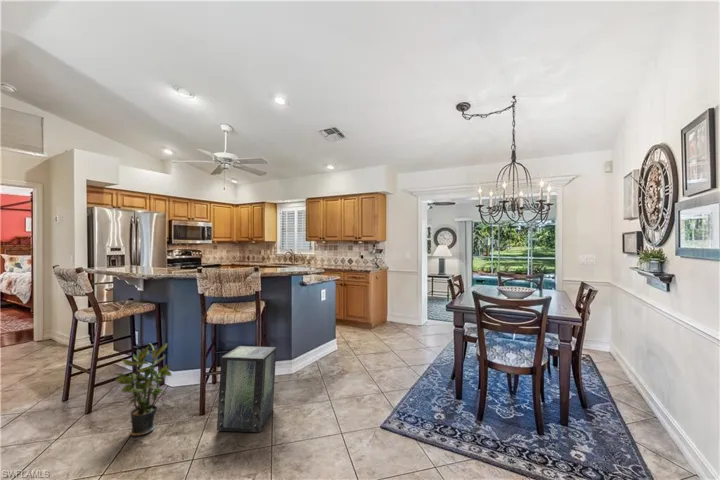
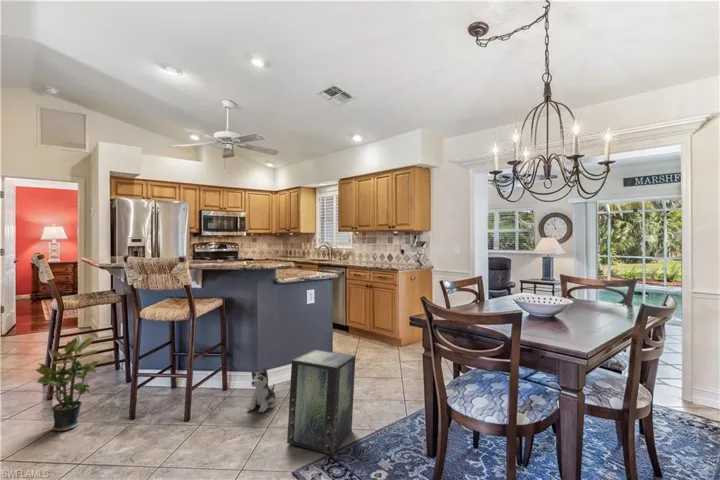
storage box: present [217,346,276,432] -> present [287,350,355,455]
plush toy: none [299,354,320,390] -> present [247,368,276,412]

